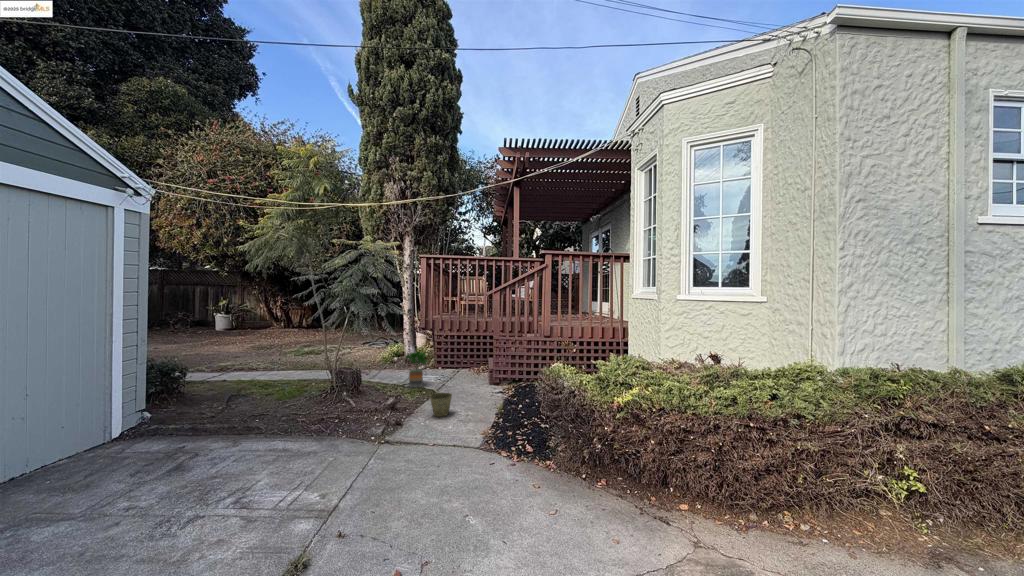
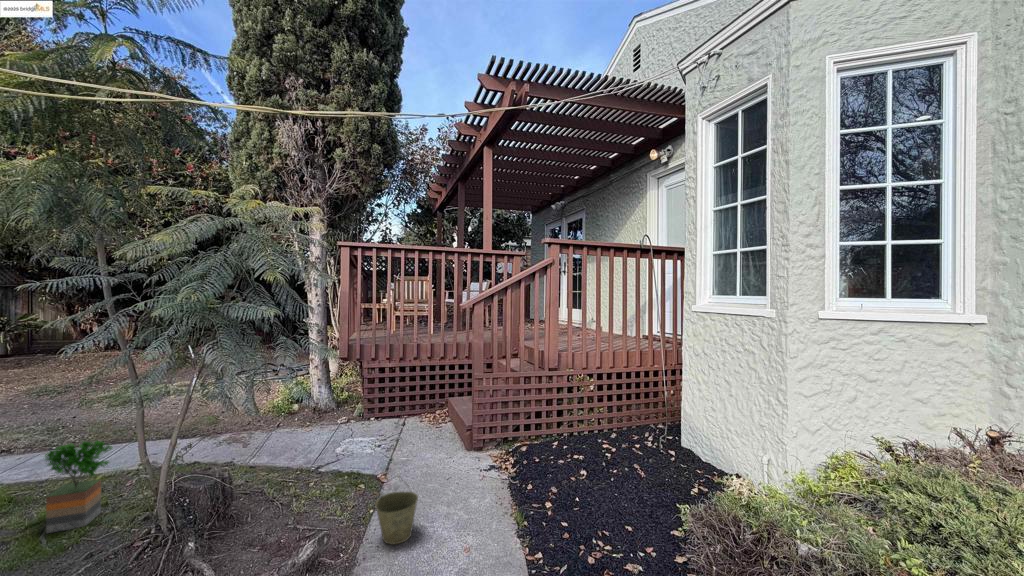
potted tree: present [406,352,428,388] -> present [45,440,113,533]

